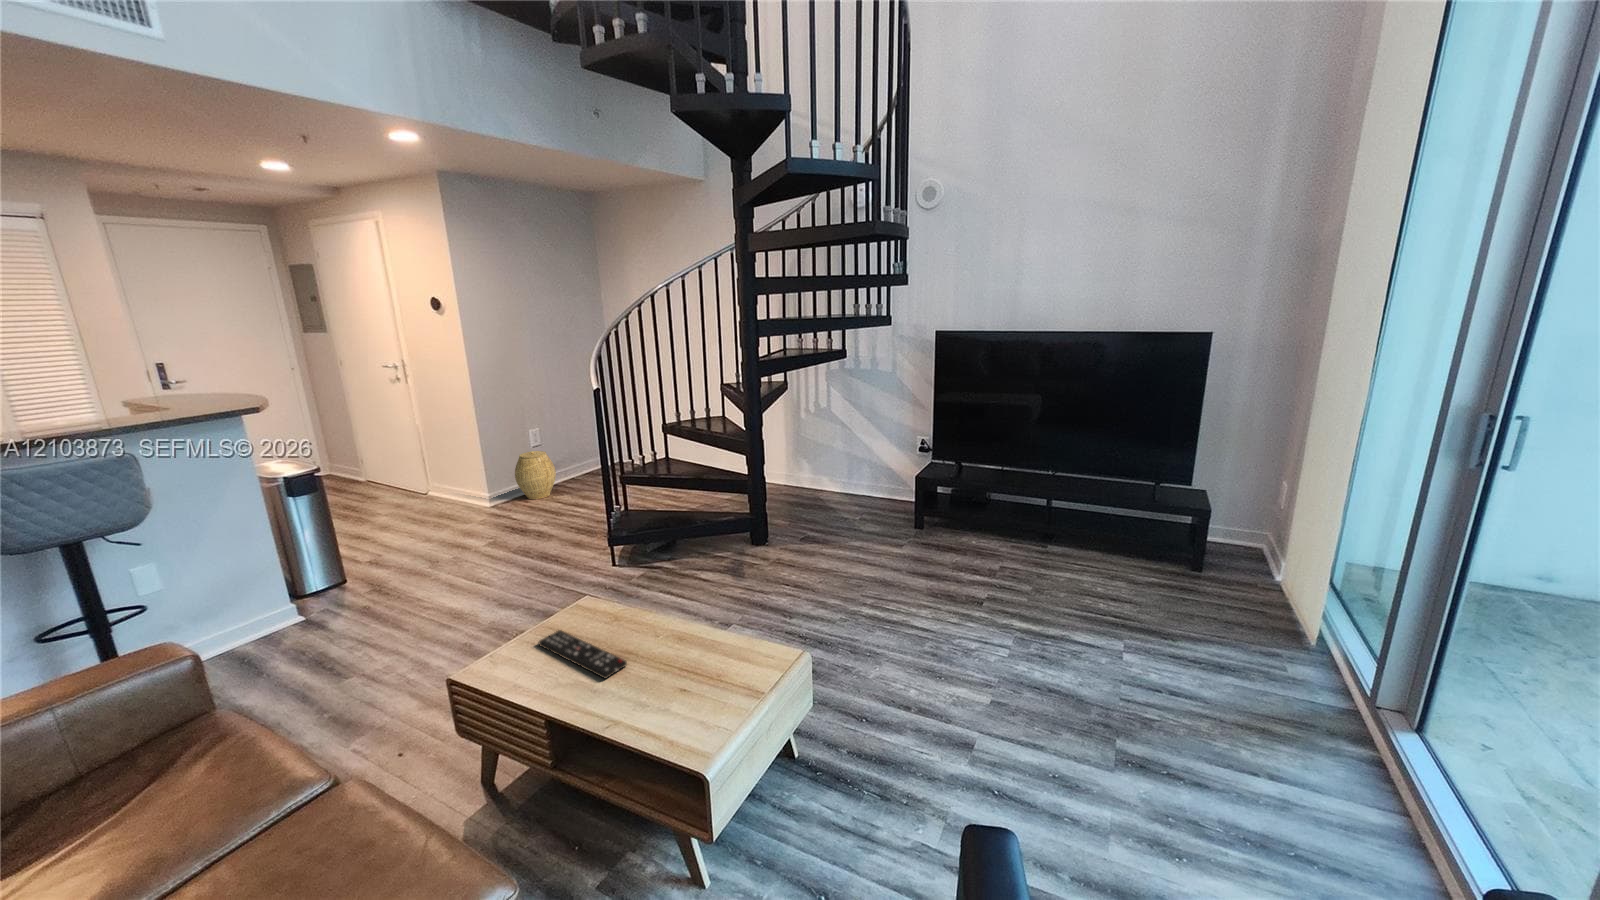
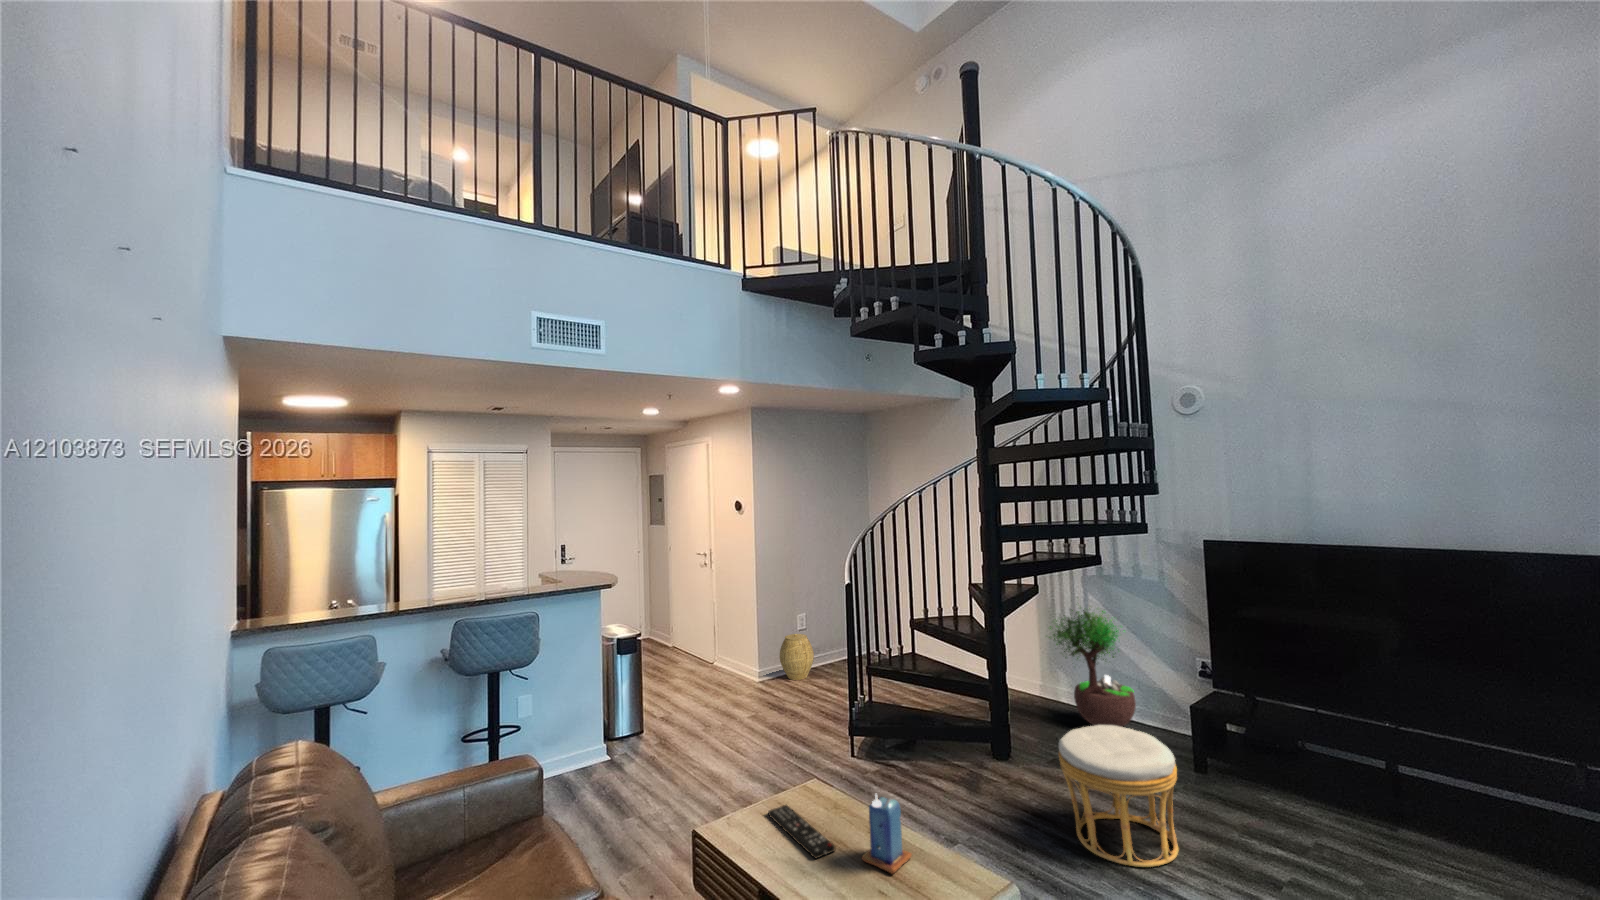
potted tree: none [796,391,867,505] -> present [1049,608,1136,727]
ottoman: none [821,500,916,611] -> present [1059,725,1178,867]
candle: none [658,601,710,674] -> present [862,795,912,874]

